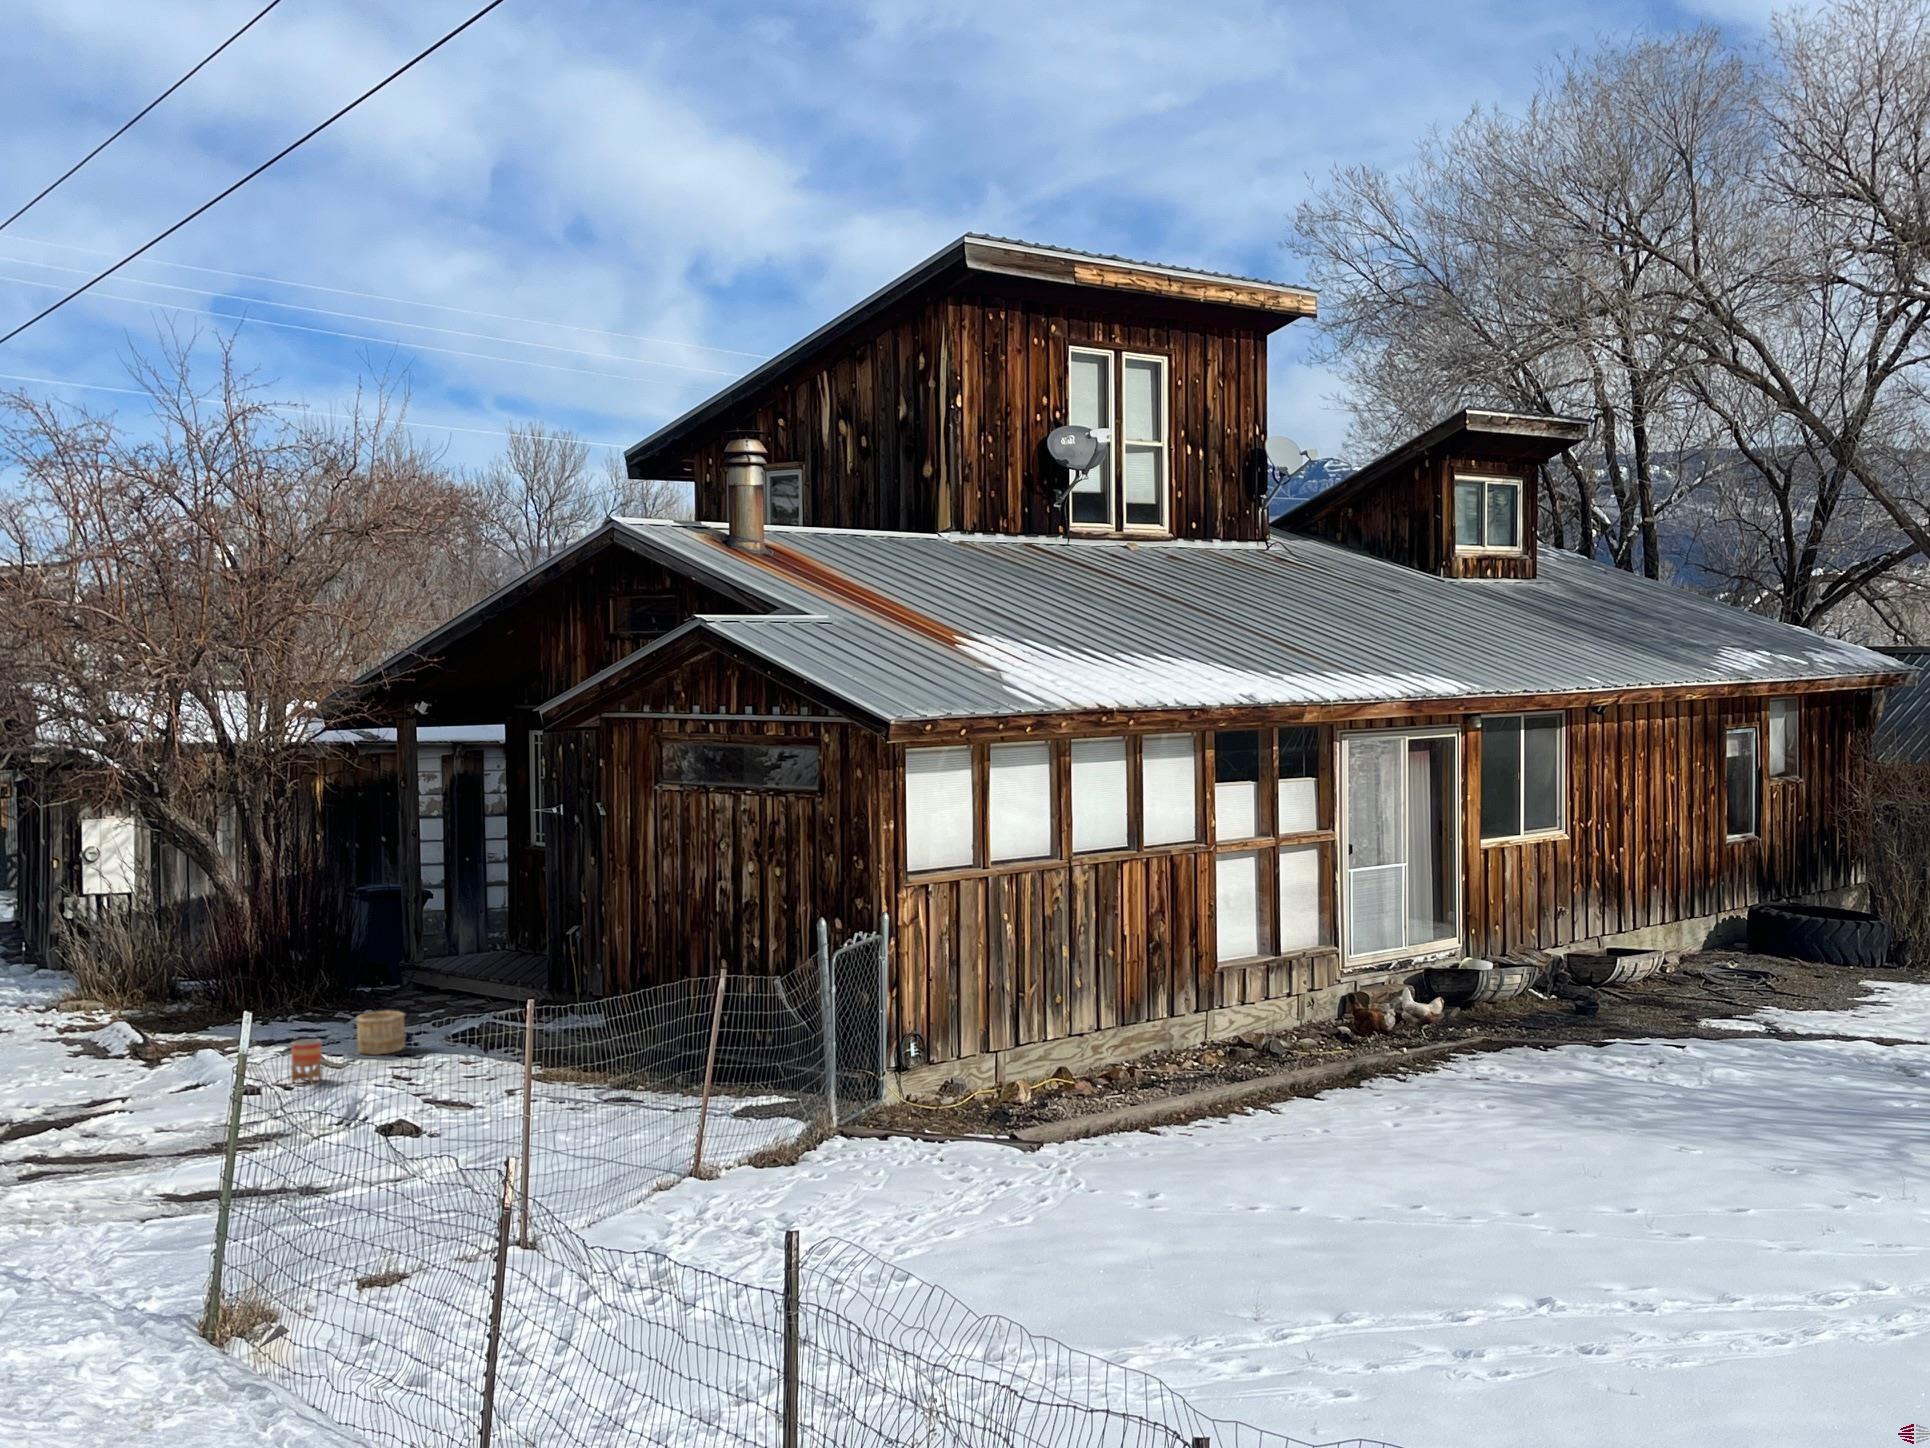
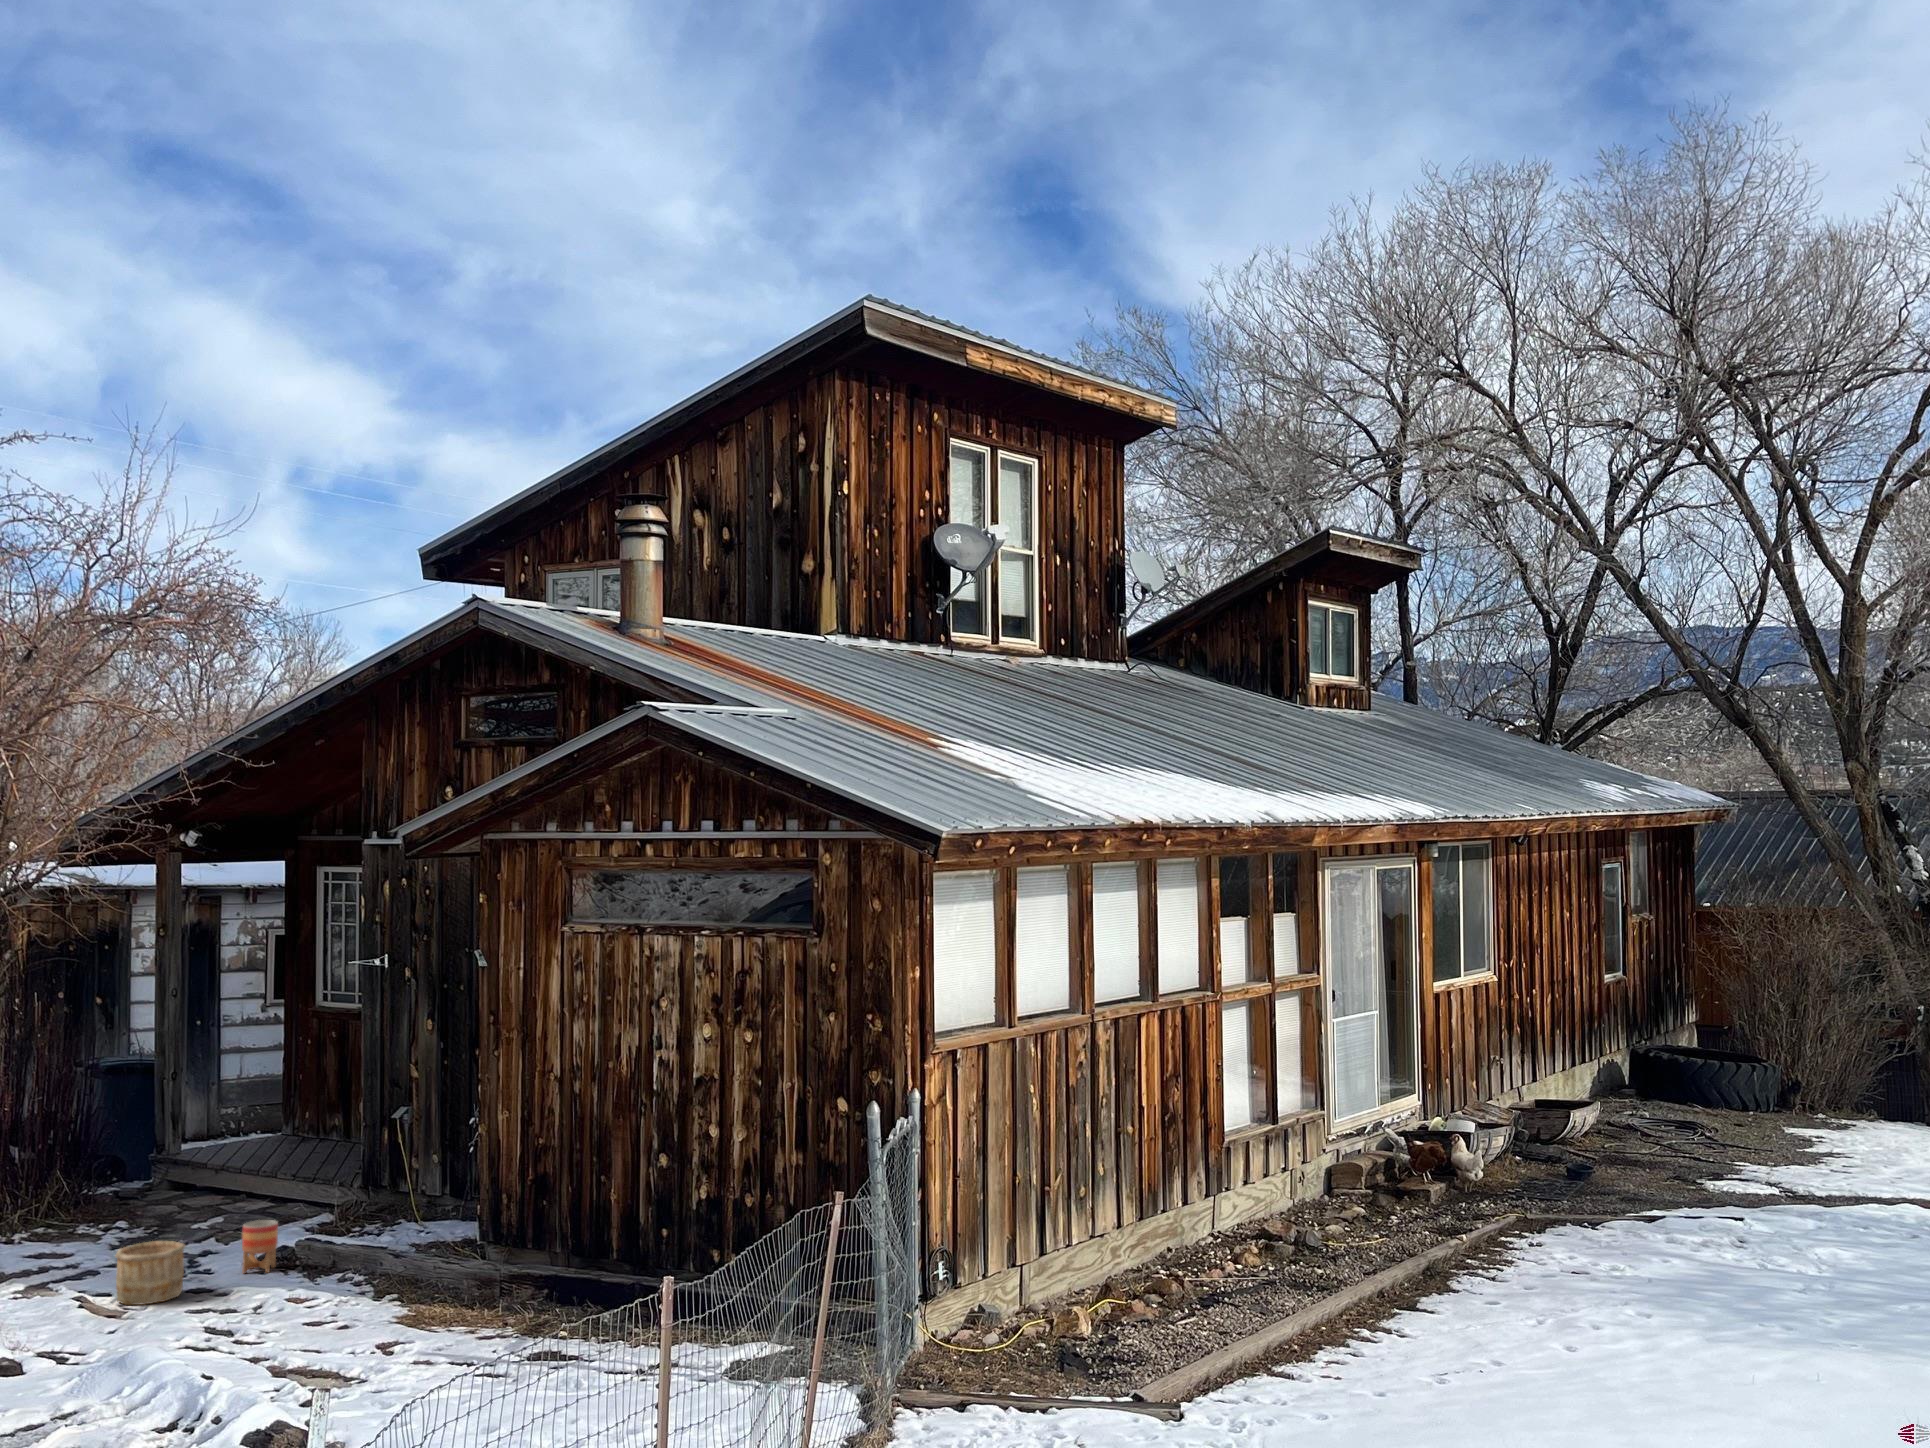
planter: present [291,1039,322,1083] -> present [242,1220,278,1273]

